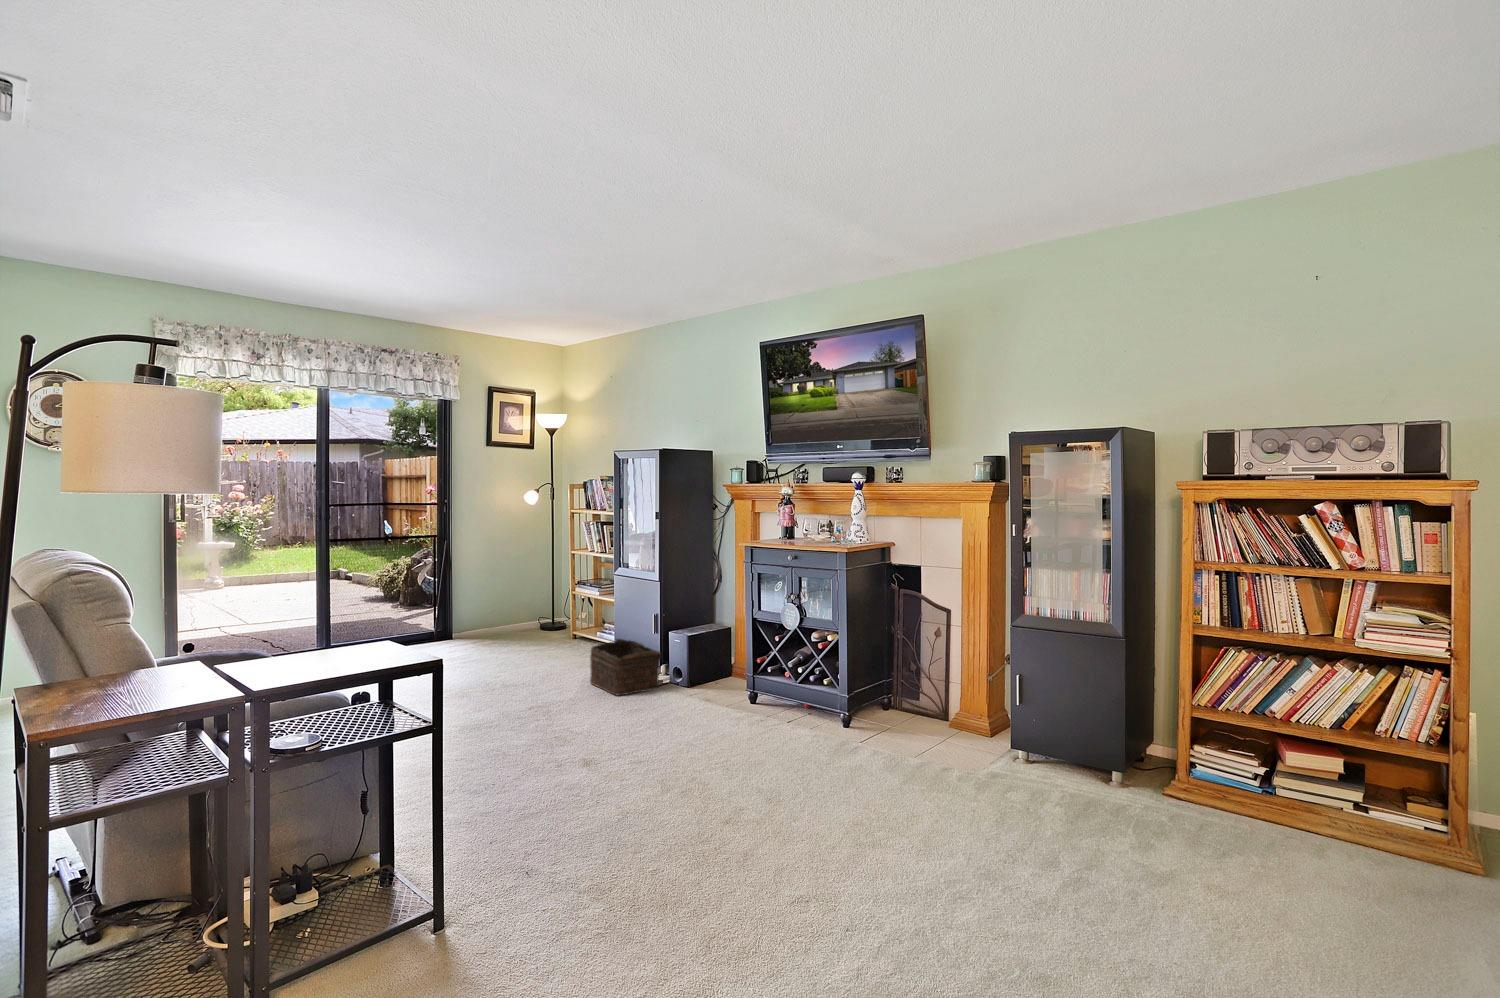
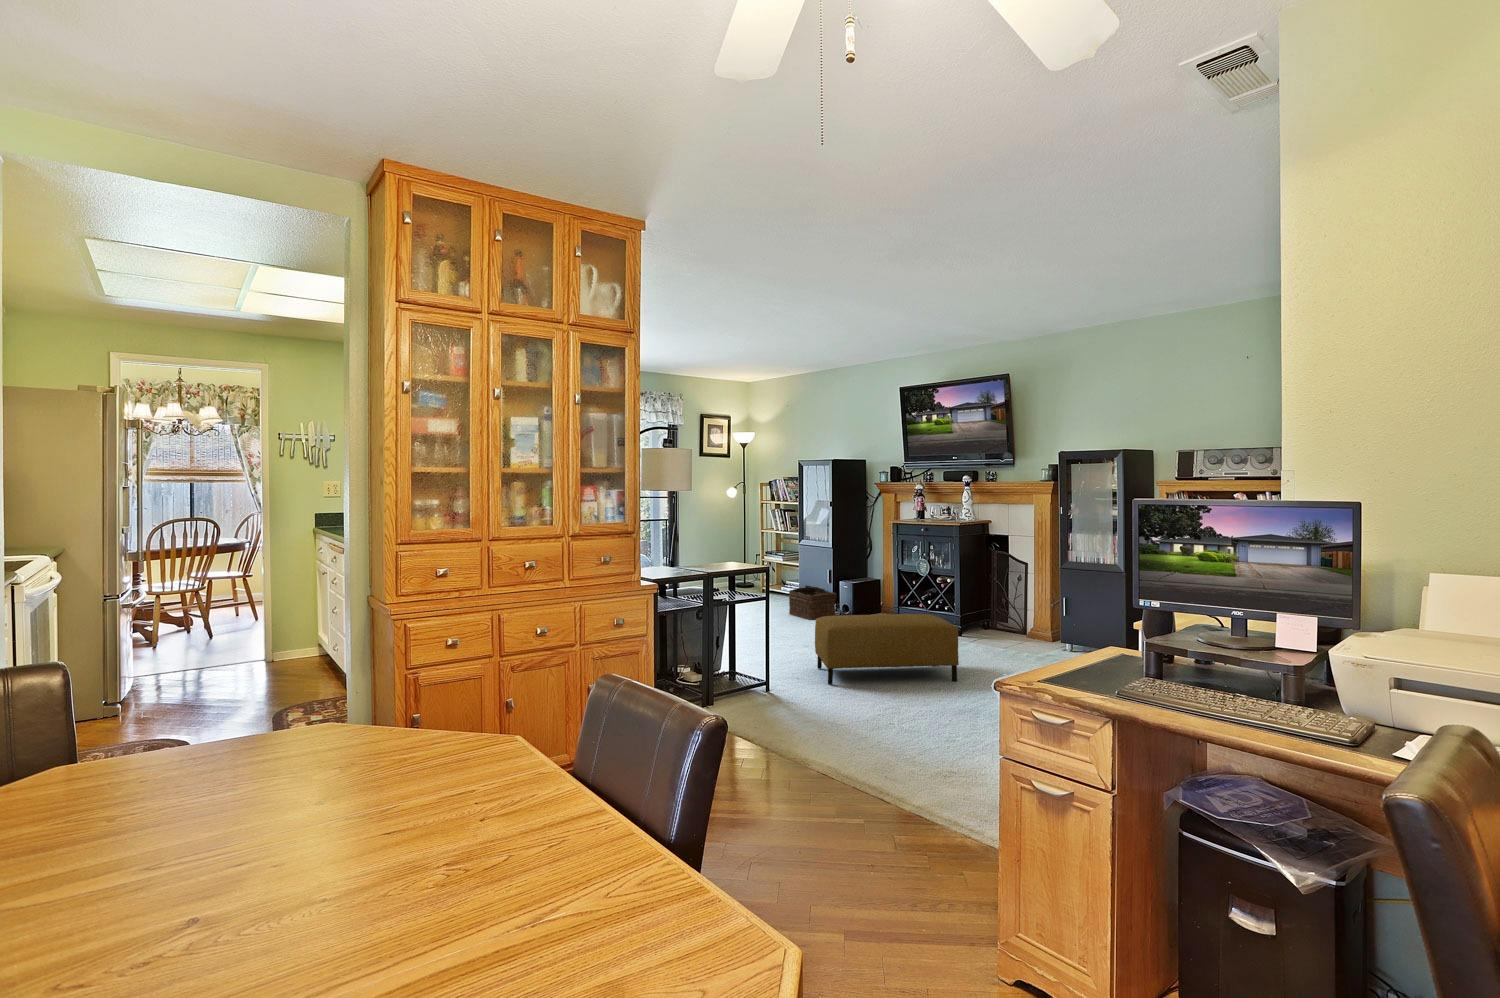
ottoman: none [553,731,852,931] -> present [815,614,959,684]

